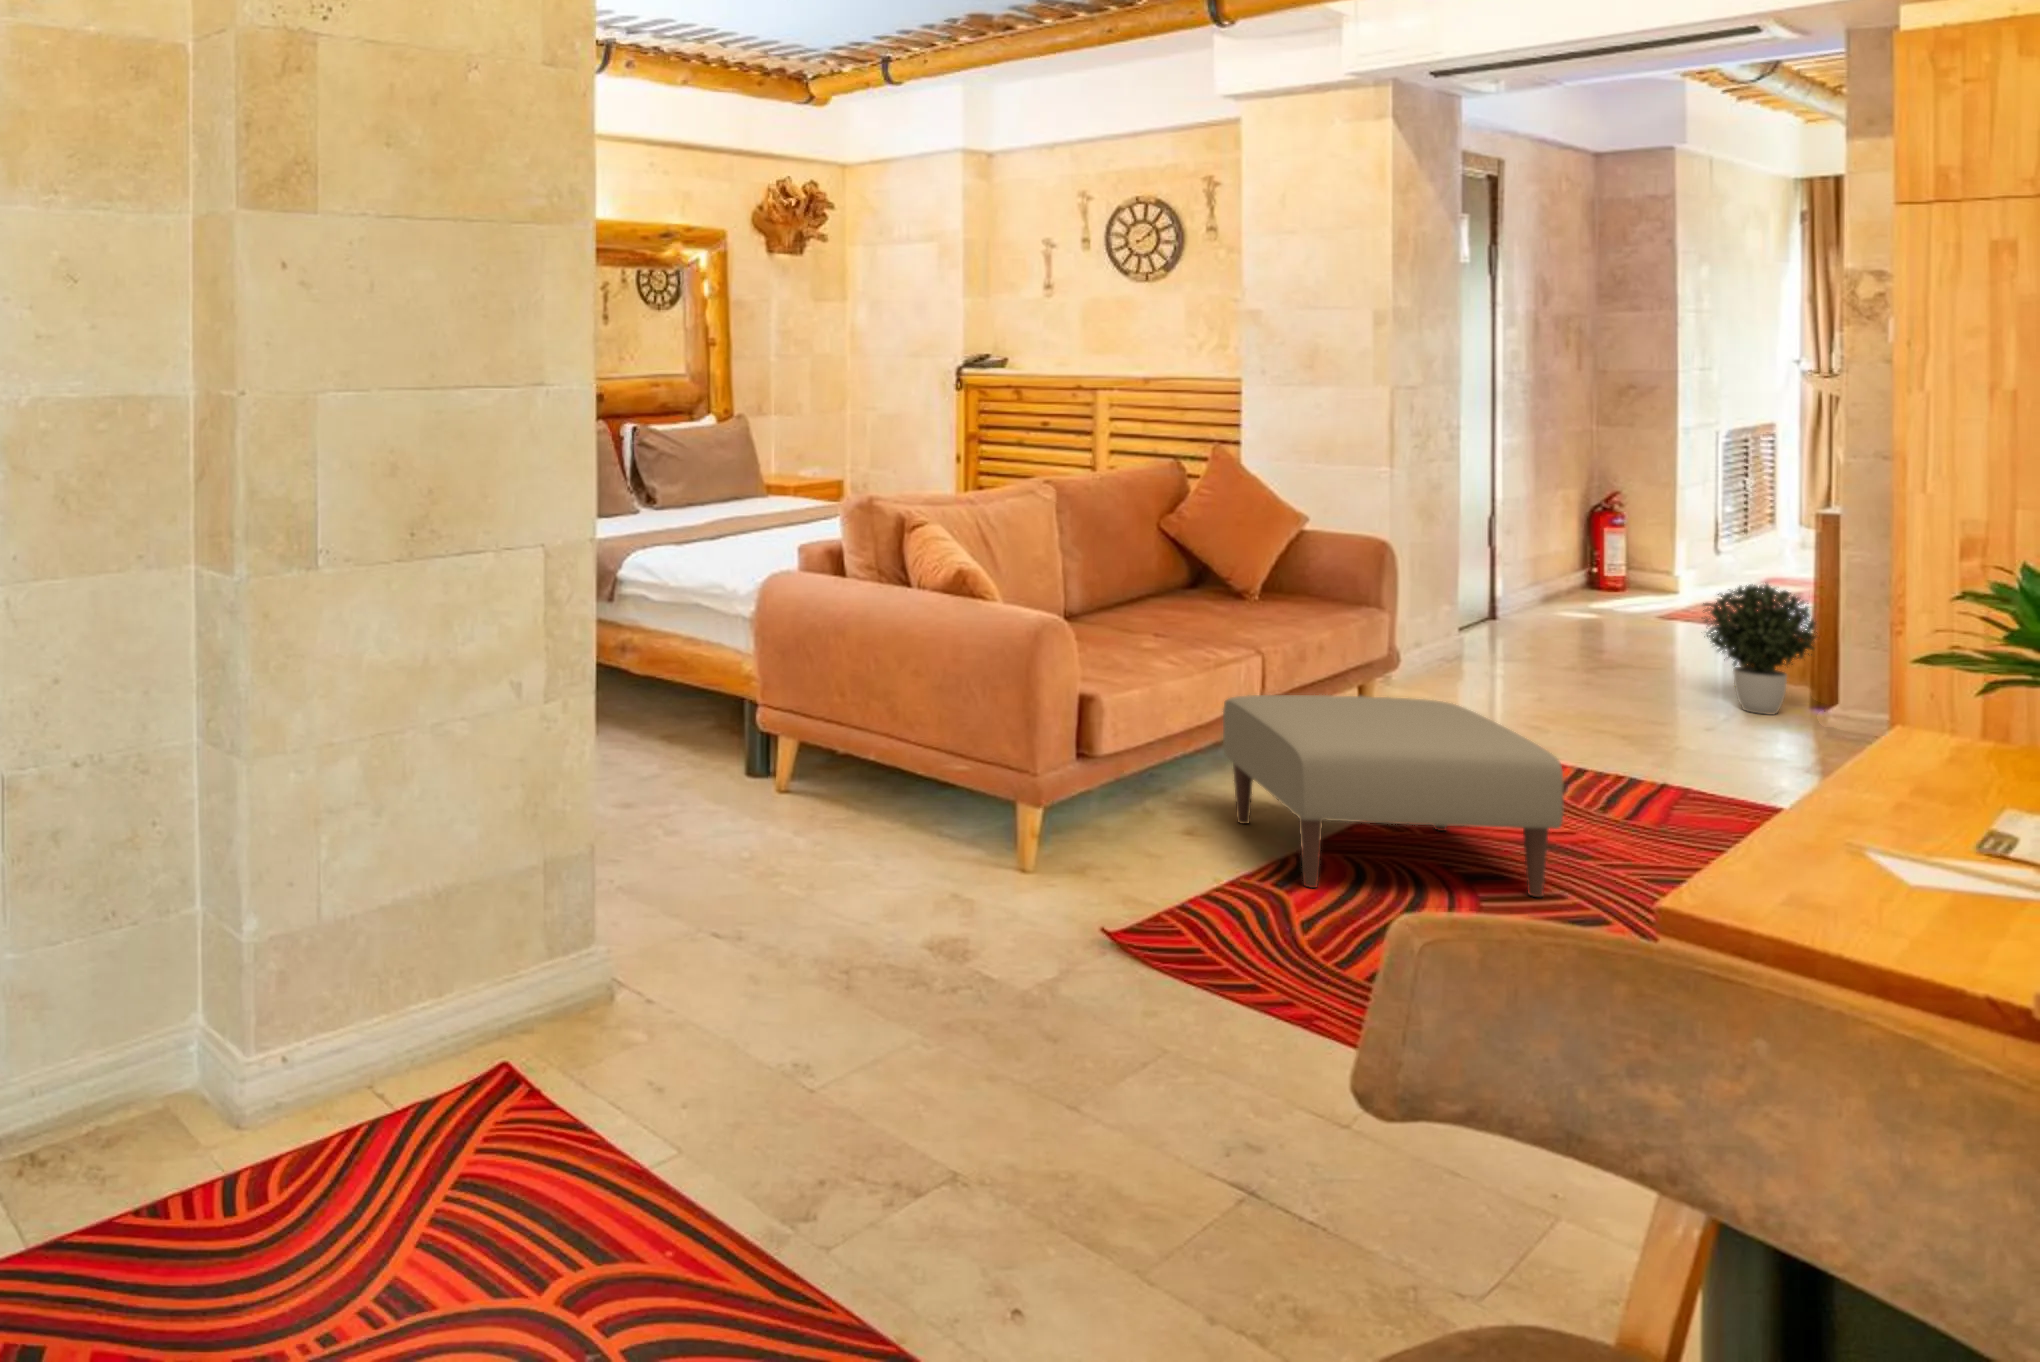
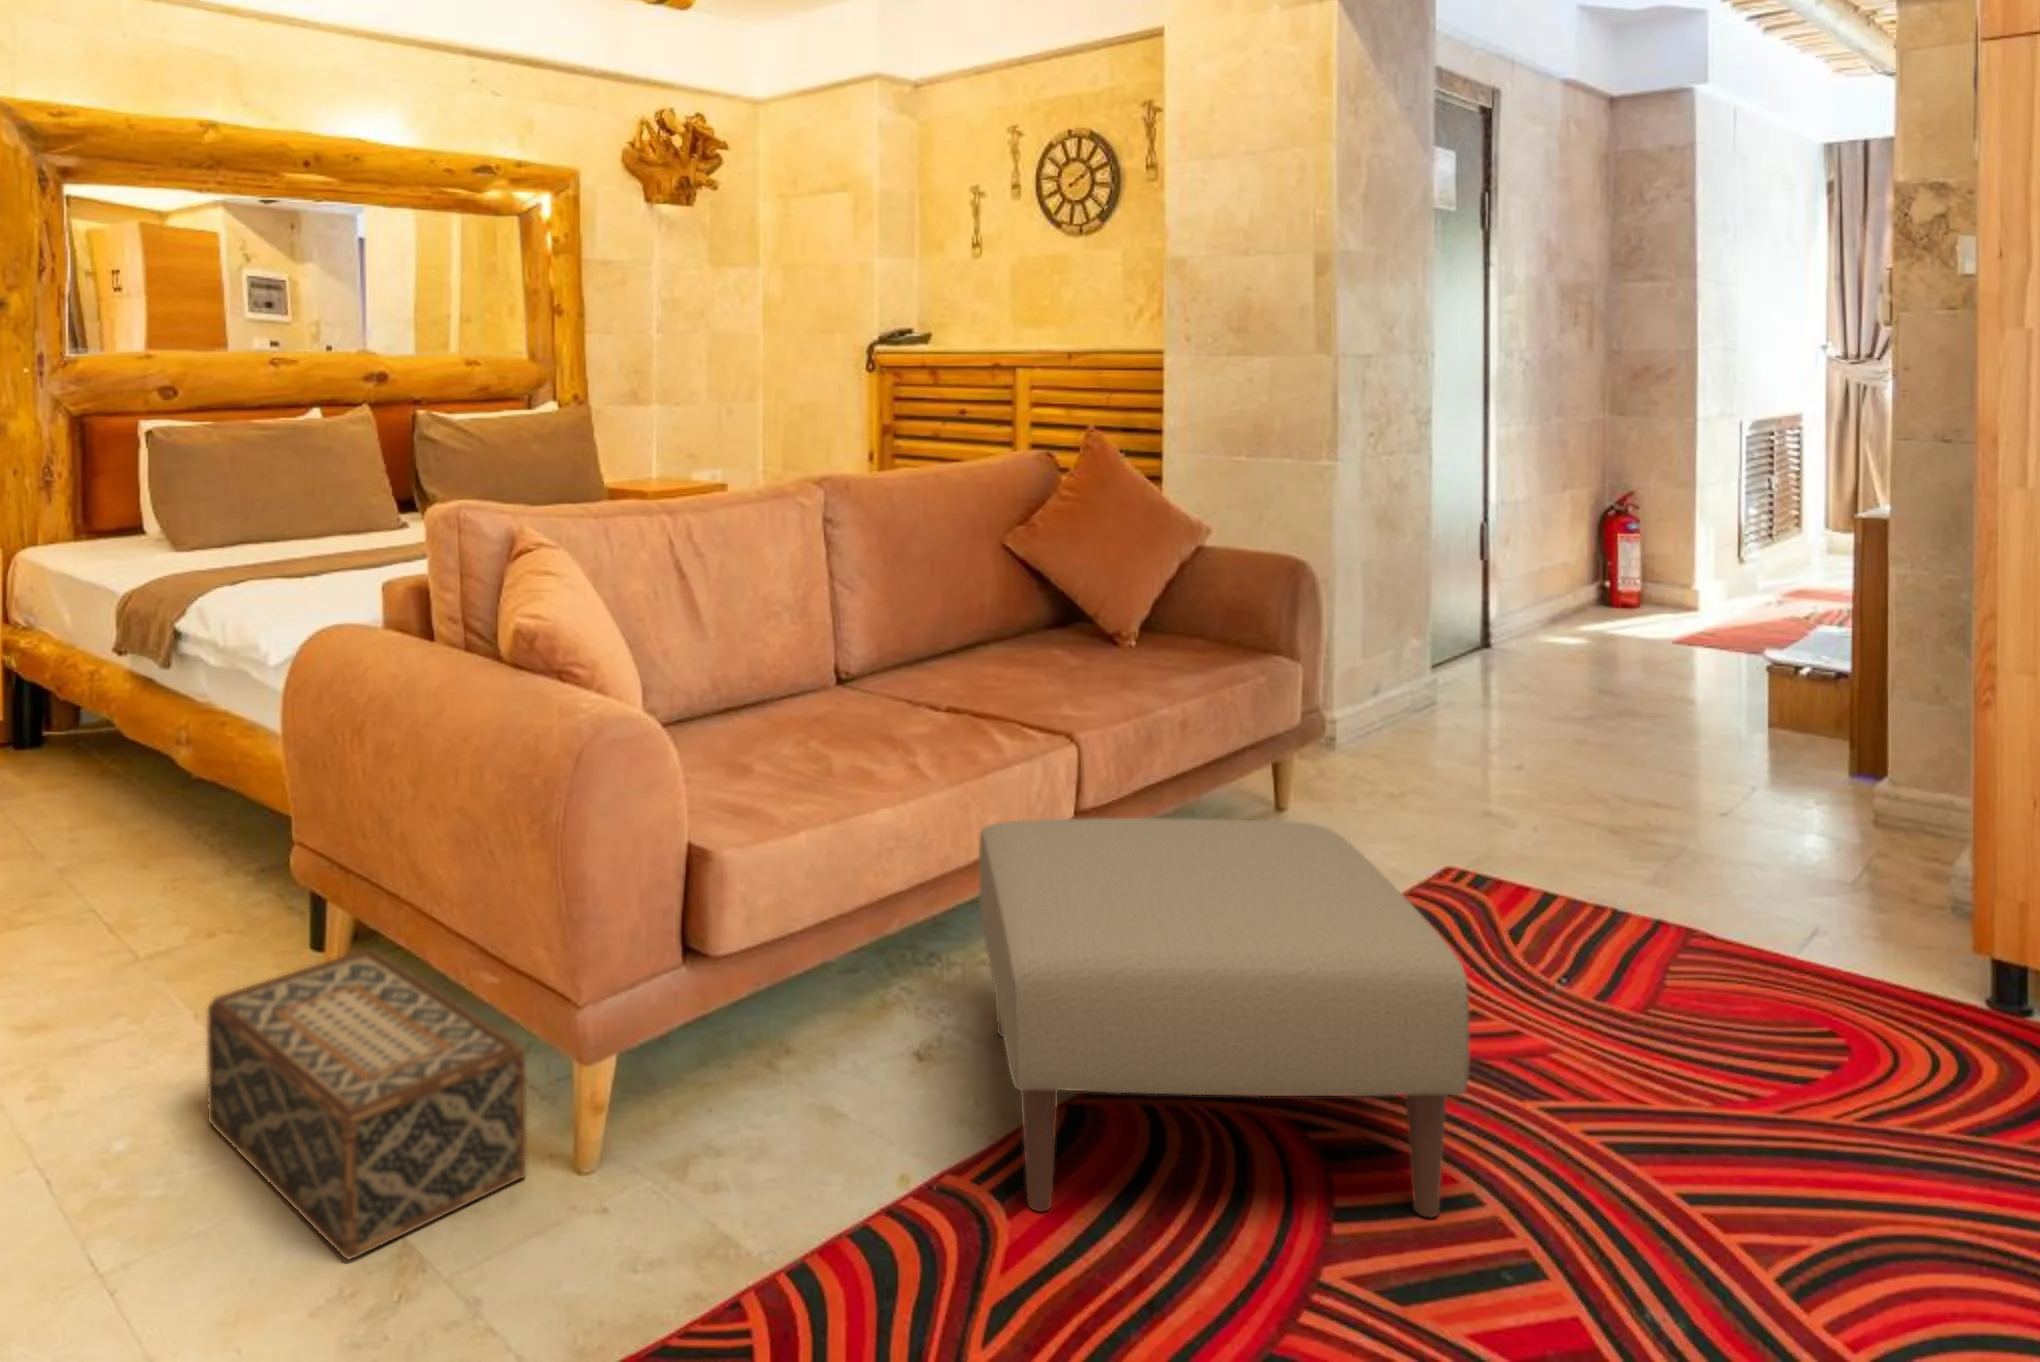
potted plant: present [1703,584,1817,715] -> none [1717,605,1865,783]
woven basket: none [807,757,1012,890] -> present [207,949,526,1259]

